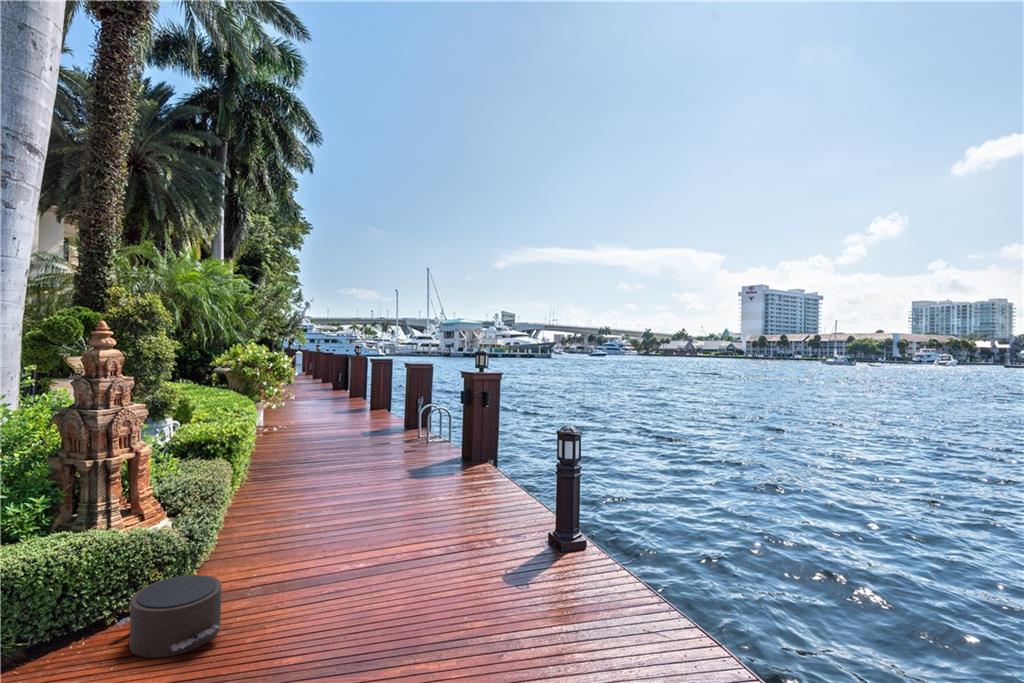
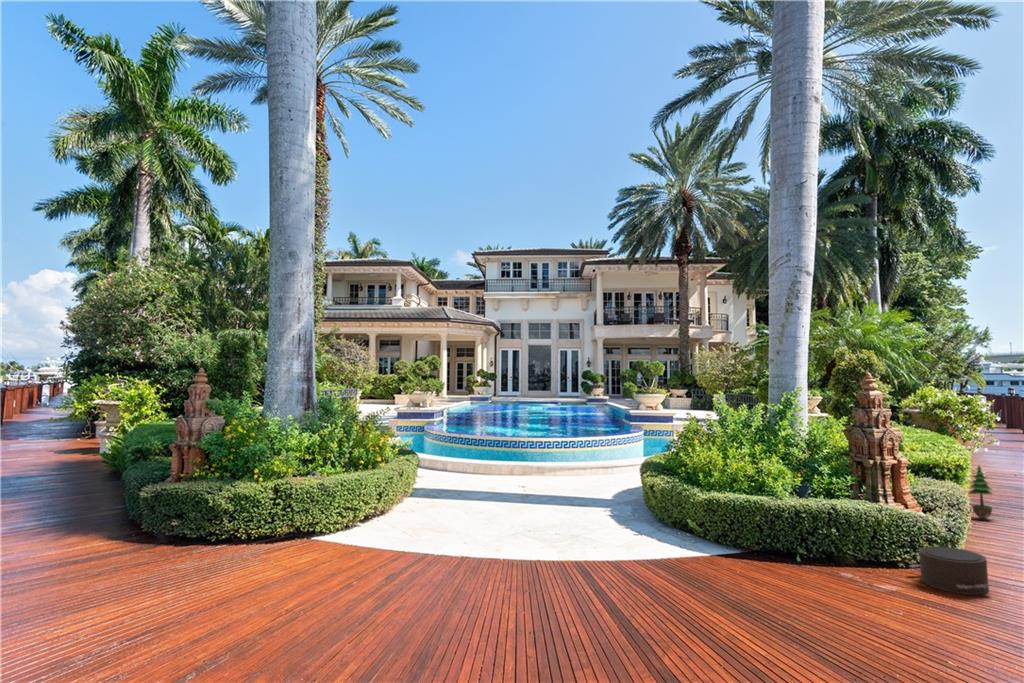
potted tree: none [246,433,270,494] -> present [969,466,993,519]

